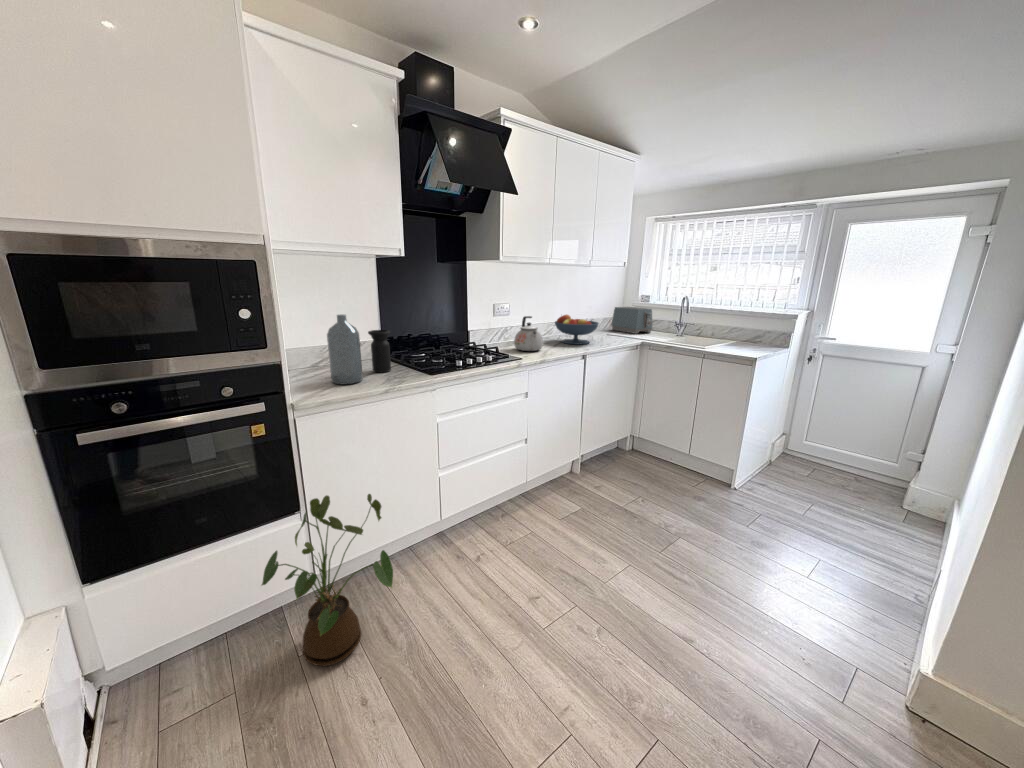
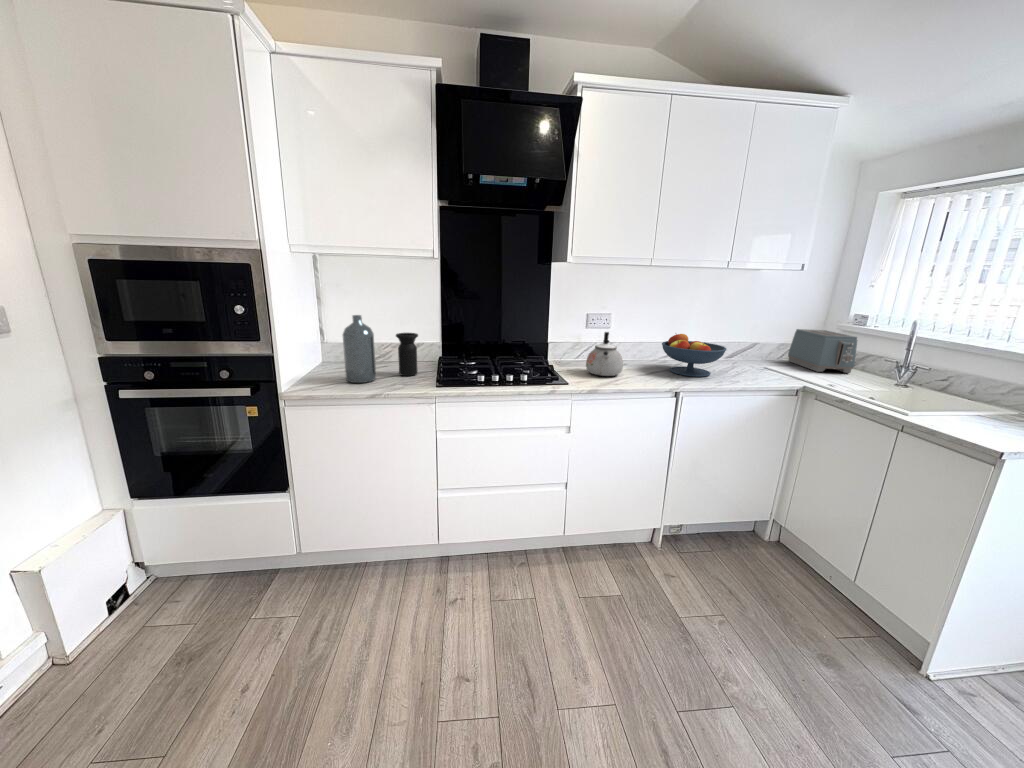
house plant: present [262,494,393,666] -> none [199,483,338,641]

